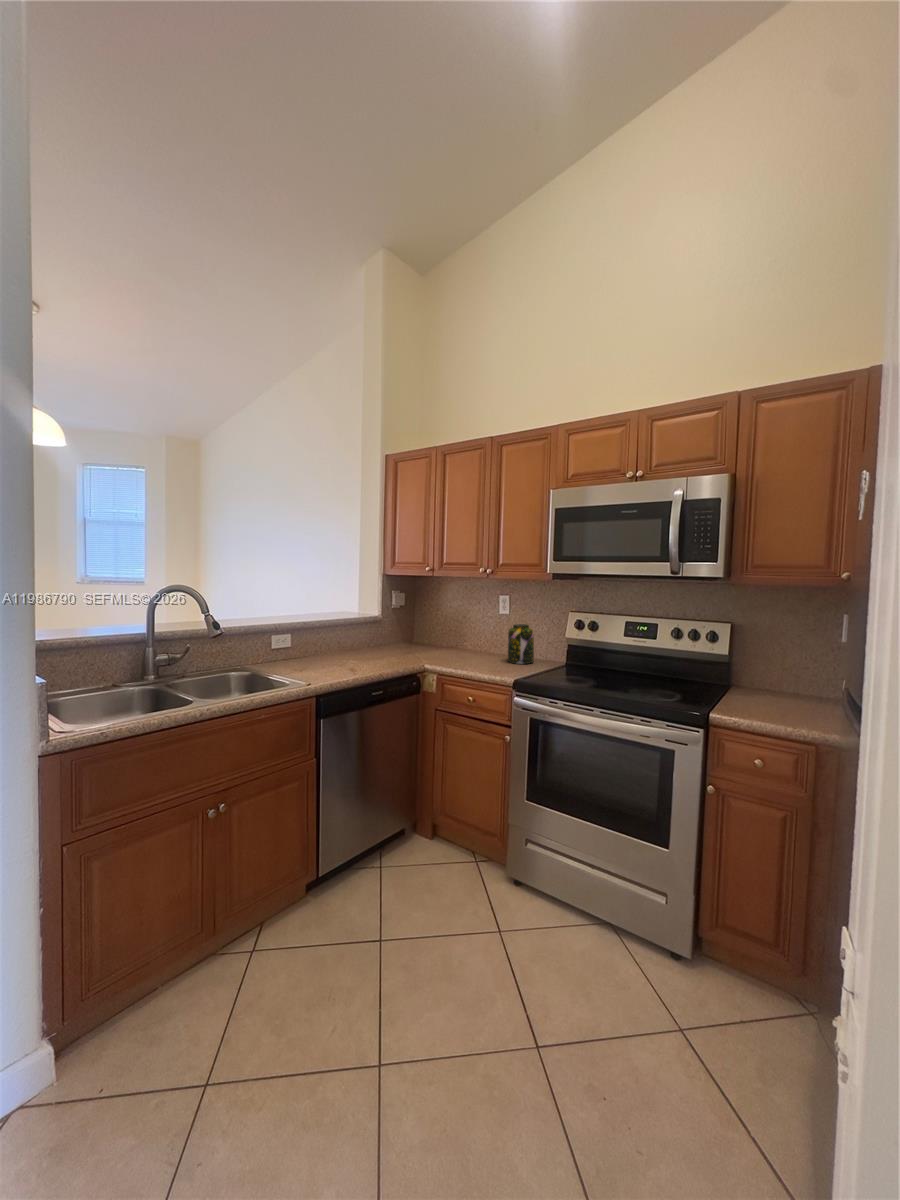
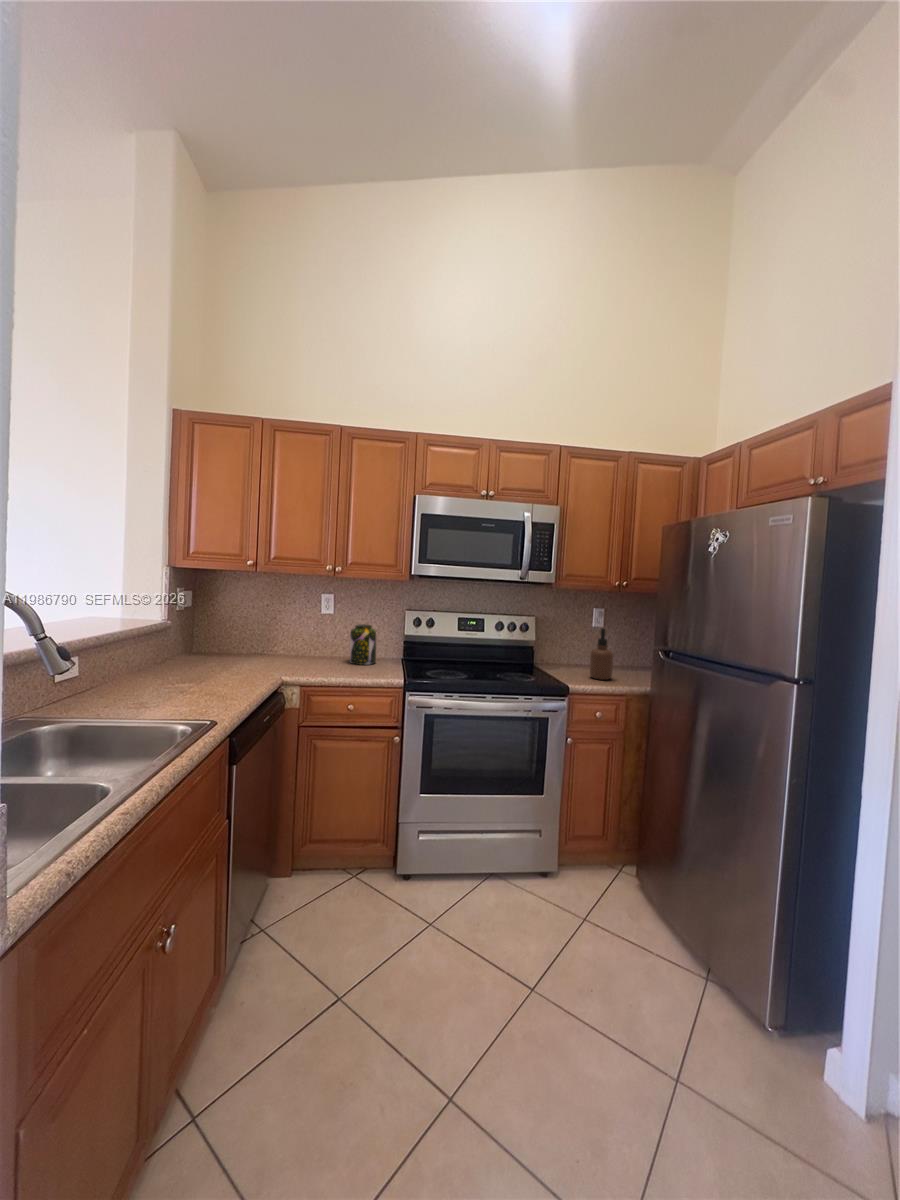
soap dispenser: none [780,642,820,718] -> present [590,628,613,680]

